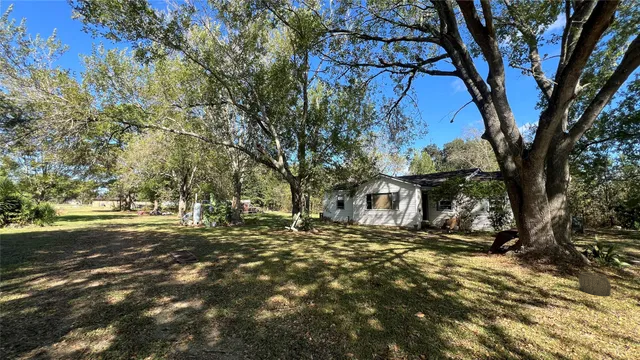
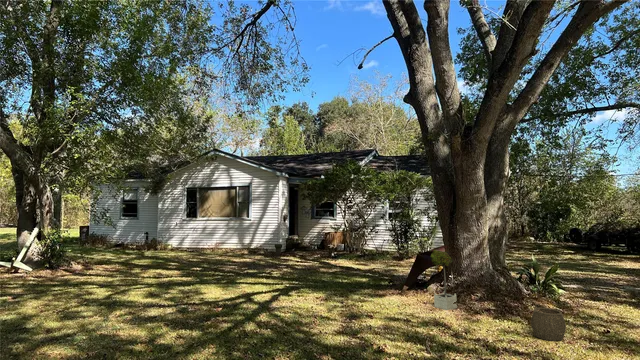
potted tree: none [506,230,529,269] -> present [430,250,457,310]

